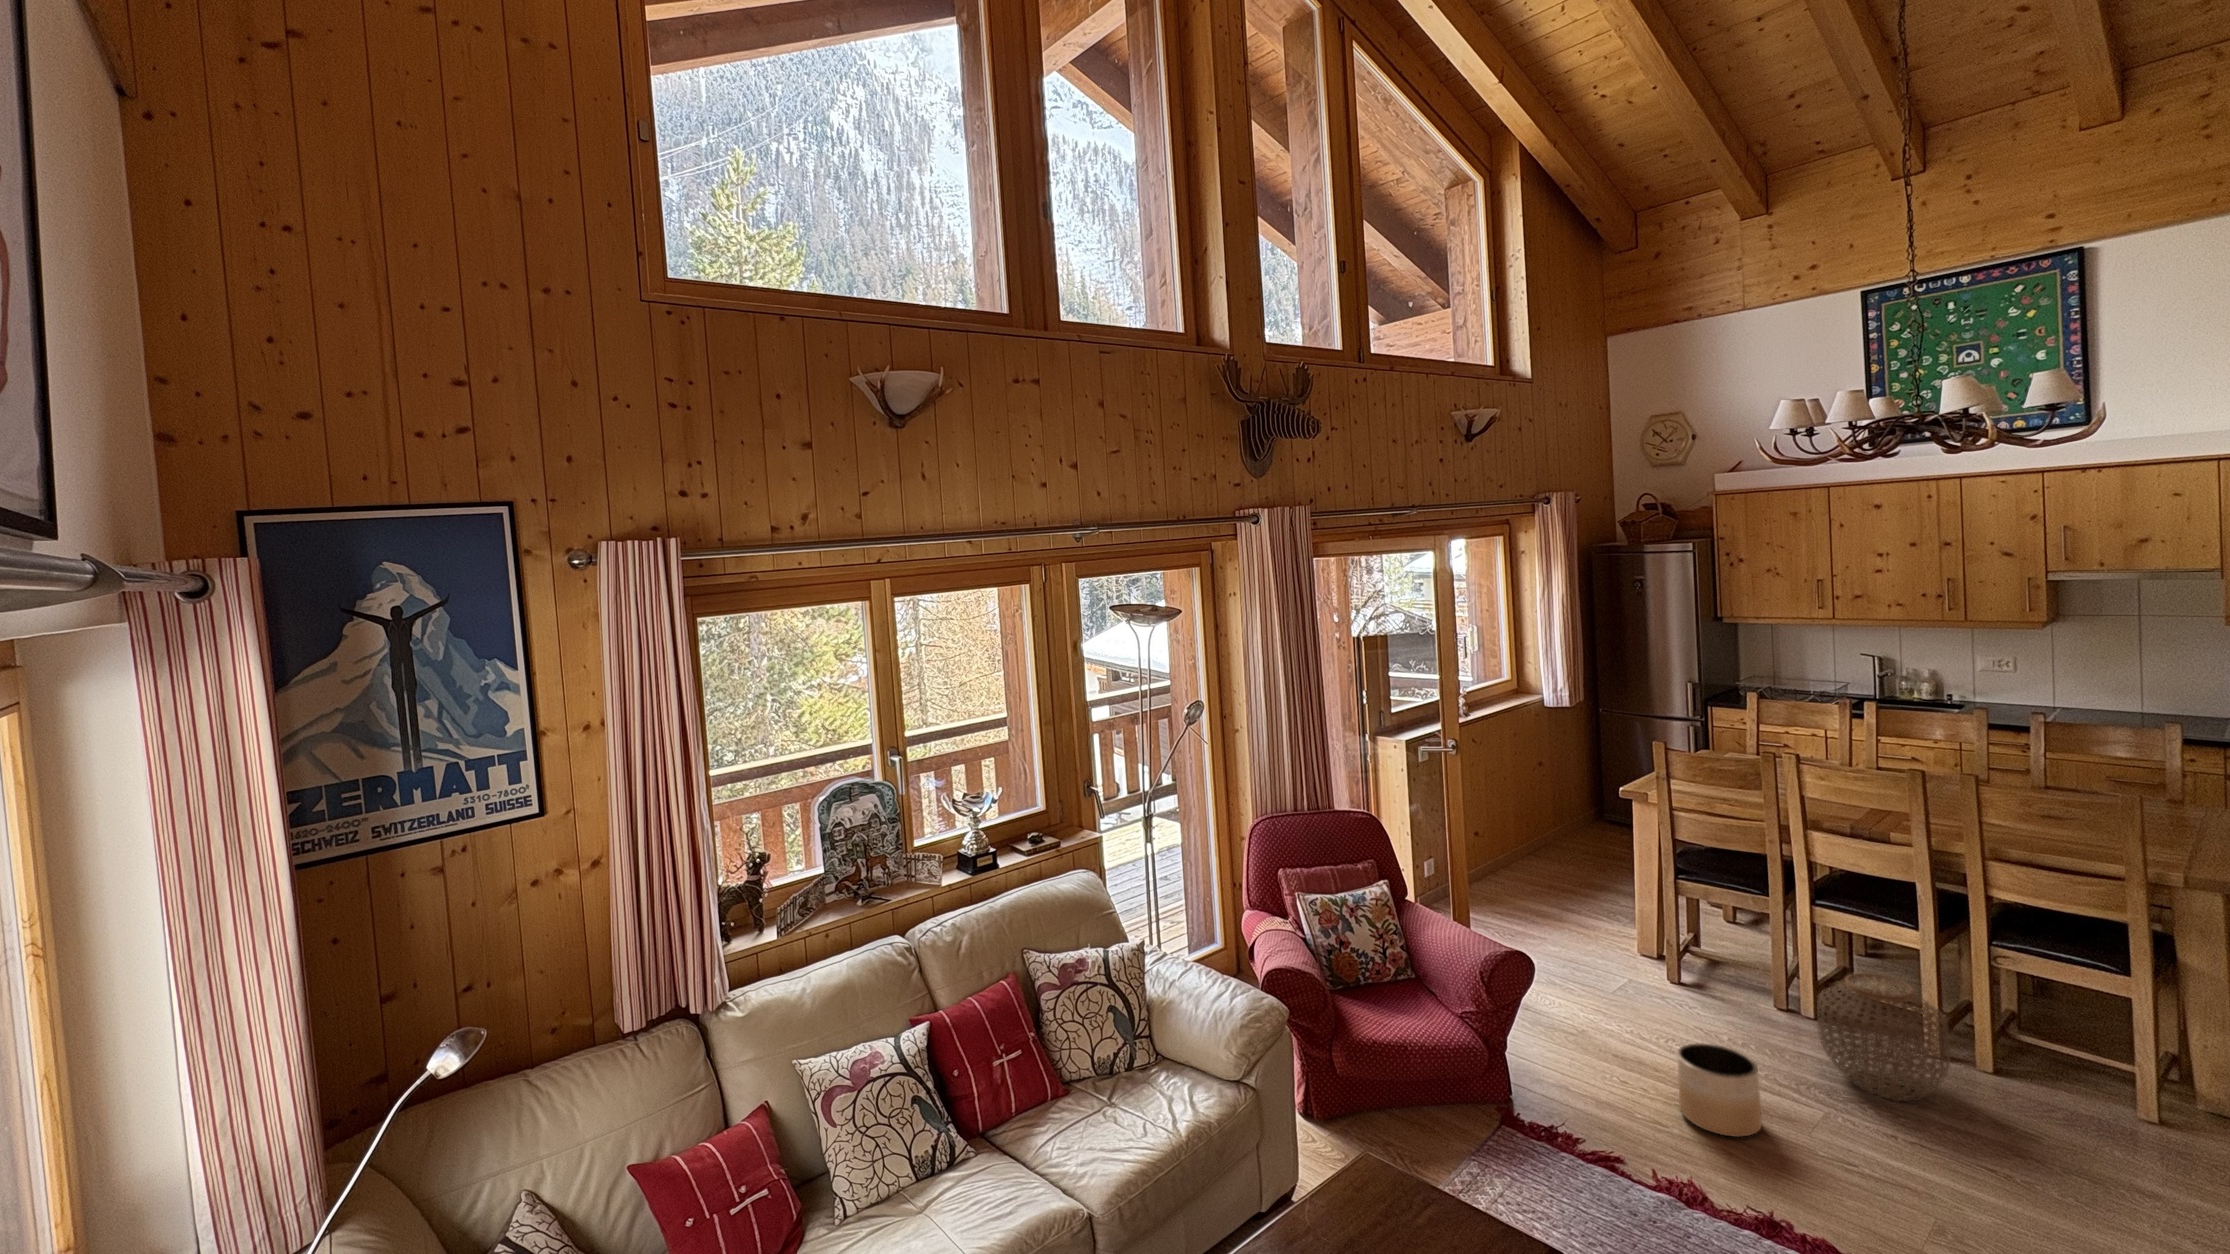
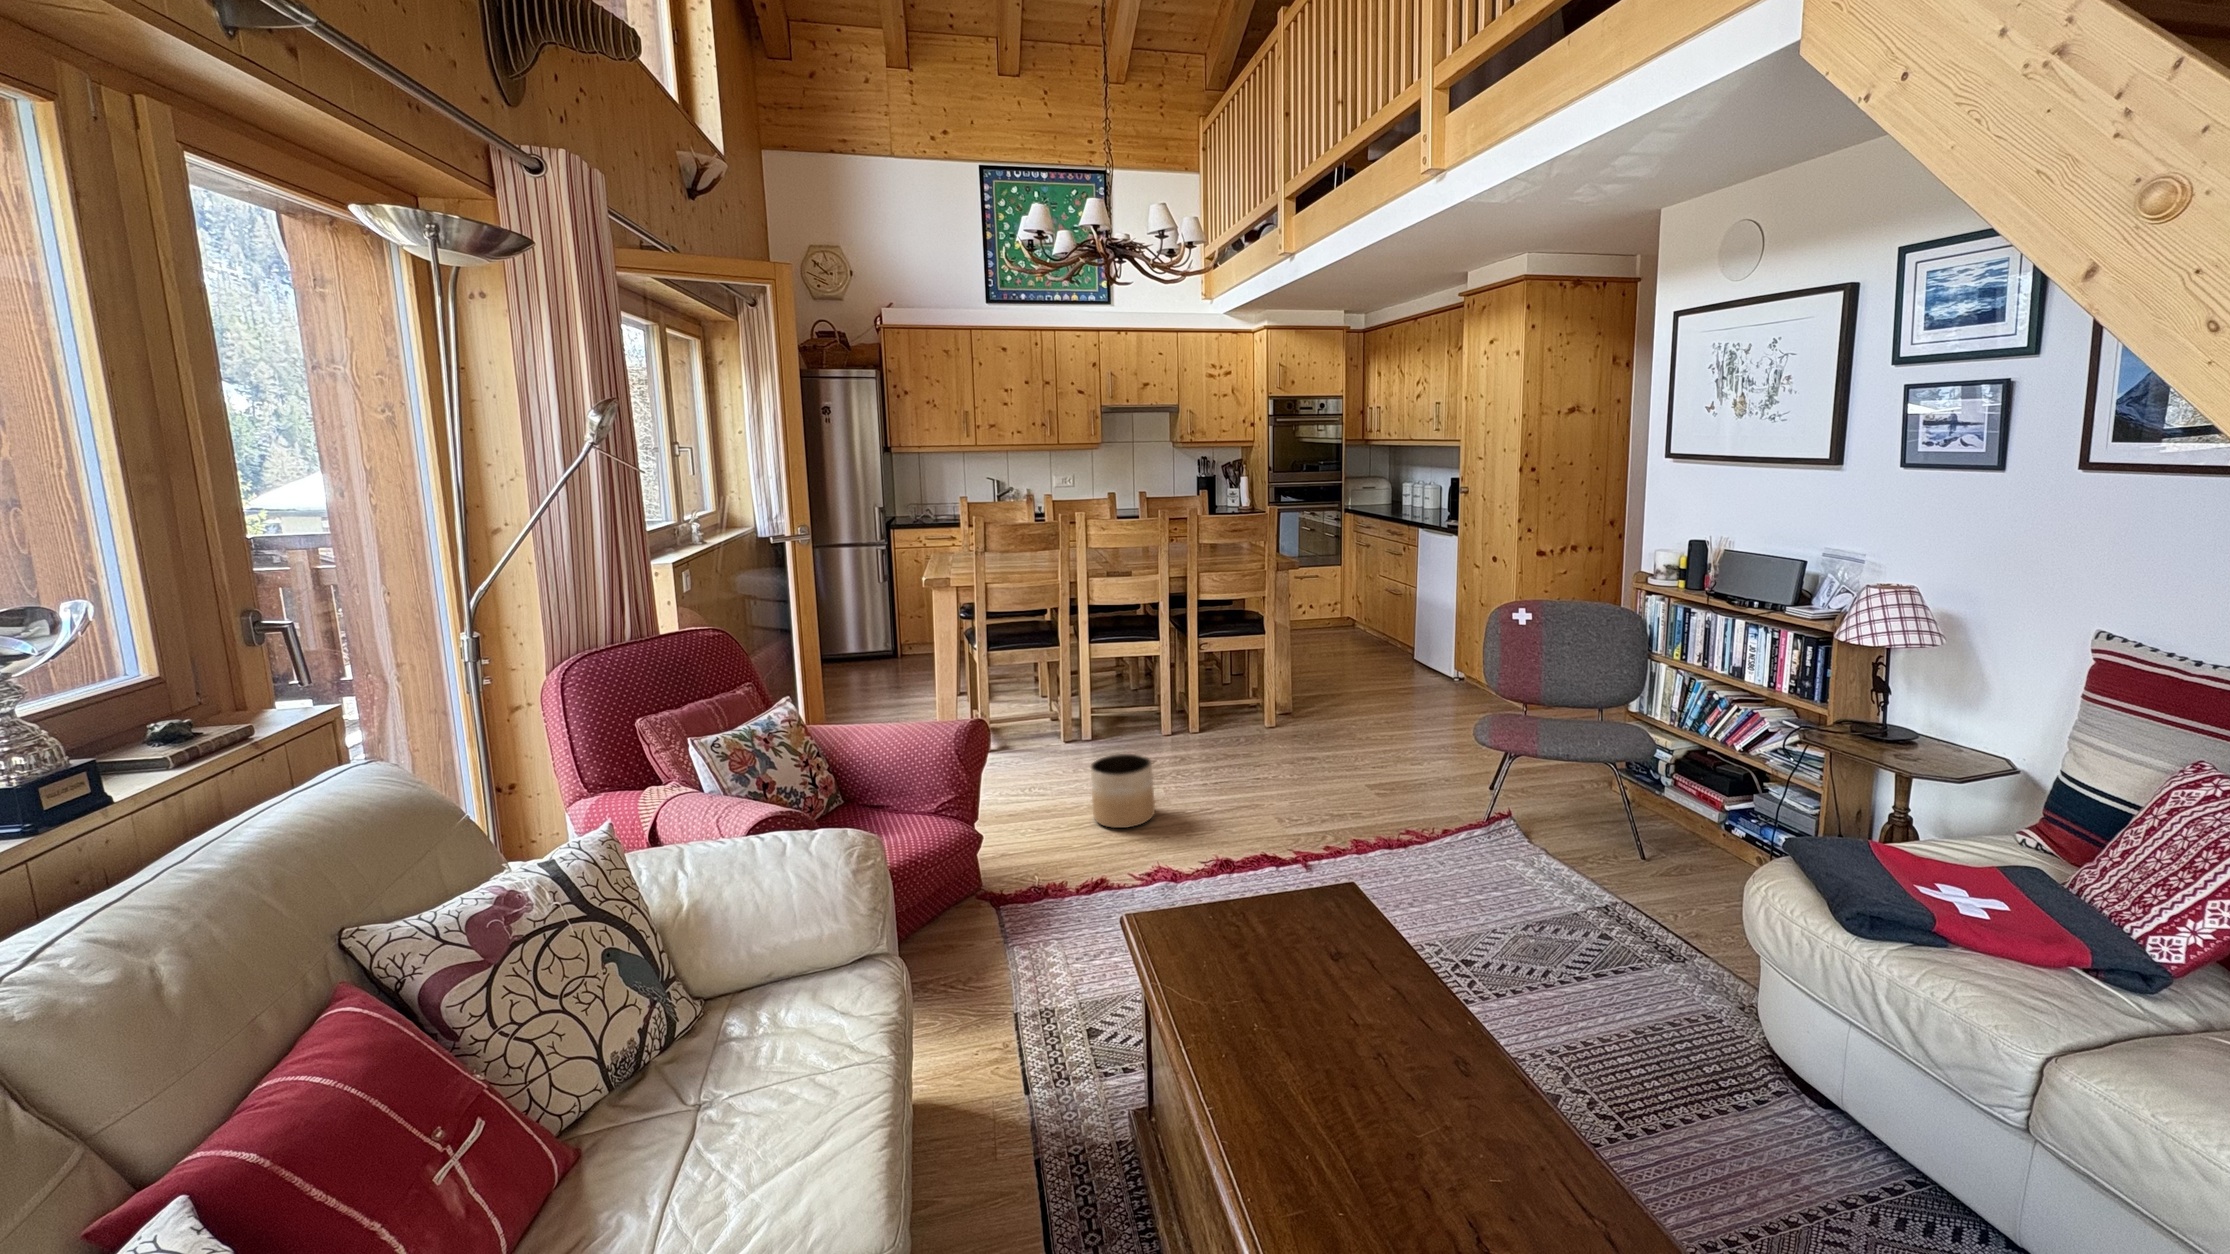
woven basket: present [1817,973,1950,1101] -> none [1129,669,1211,761]

